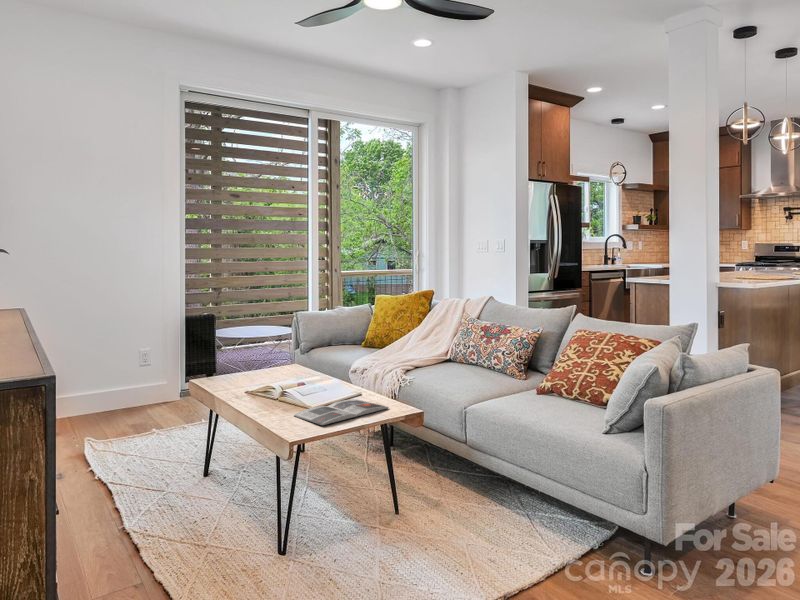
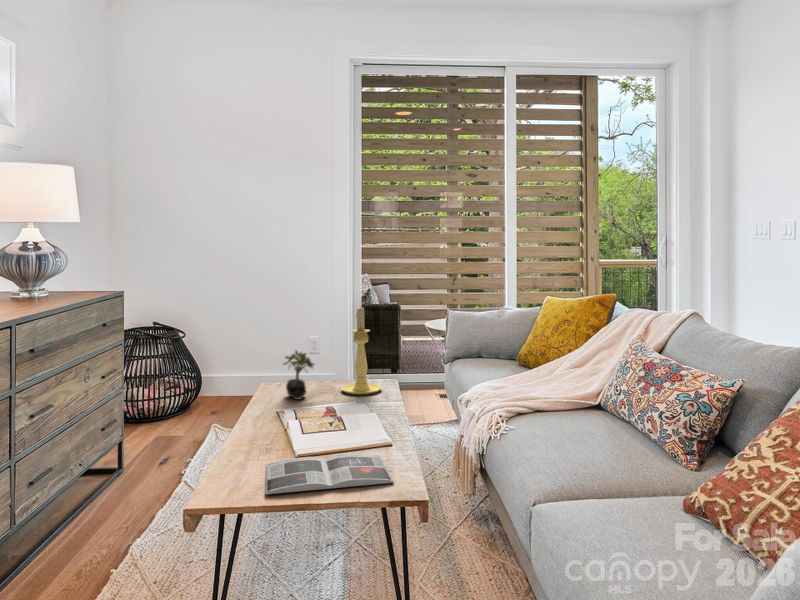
candle holder: none [266,307,299,375] -> present [341,307,382,394]
succulent plant: none [227,346,254,384] -> present [284,351,314,400]

